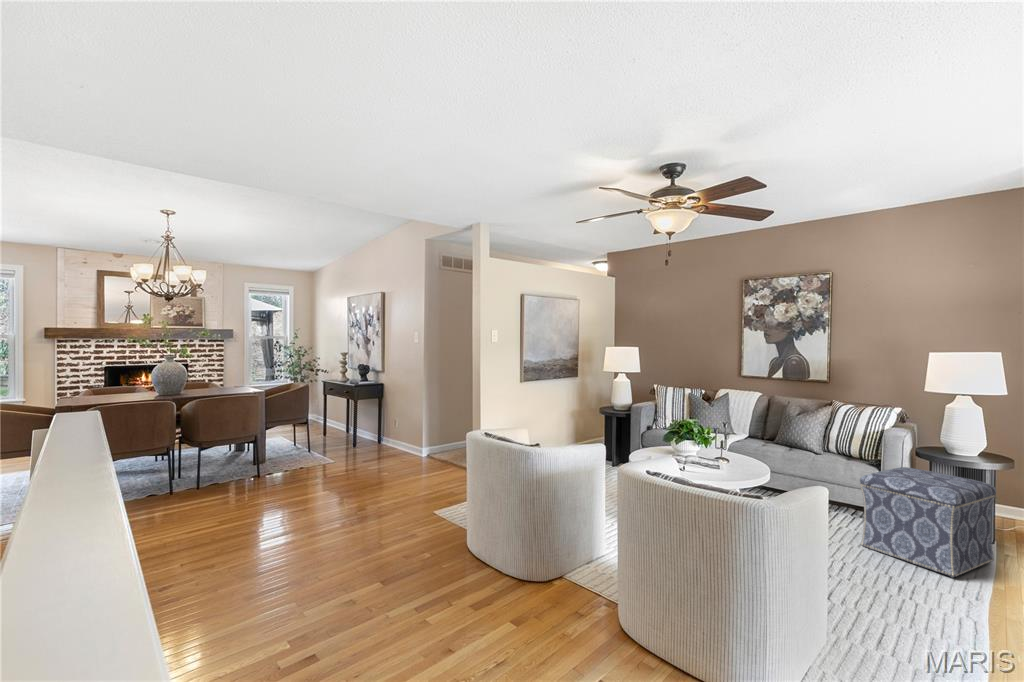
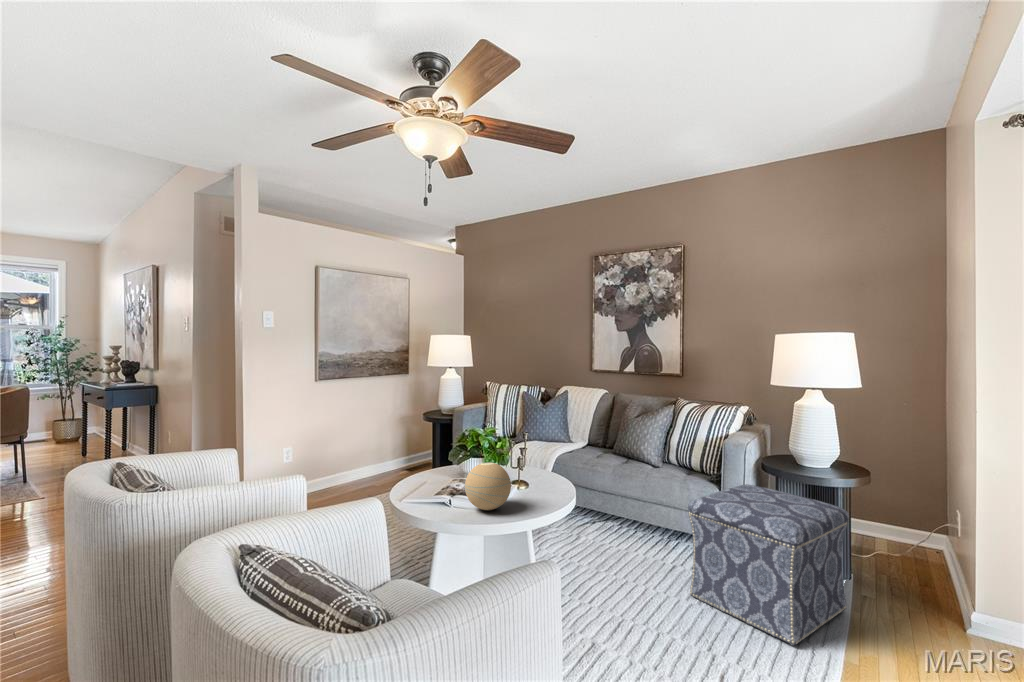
decorative orb: none [693,442,728,475] -> present [465,462,511,510]

